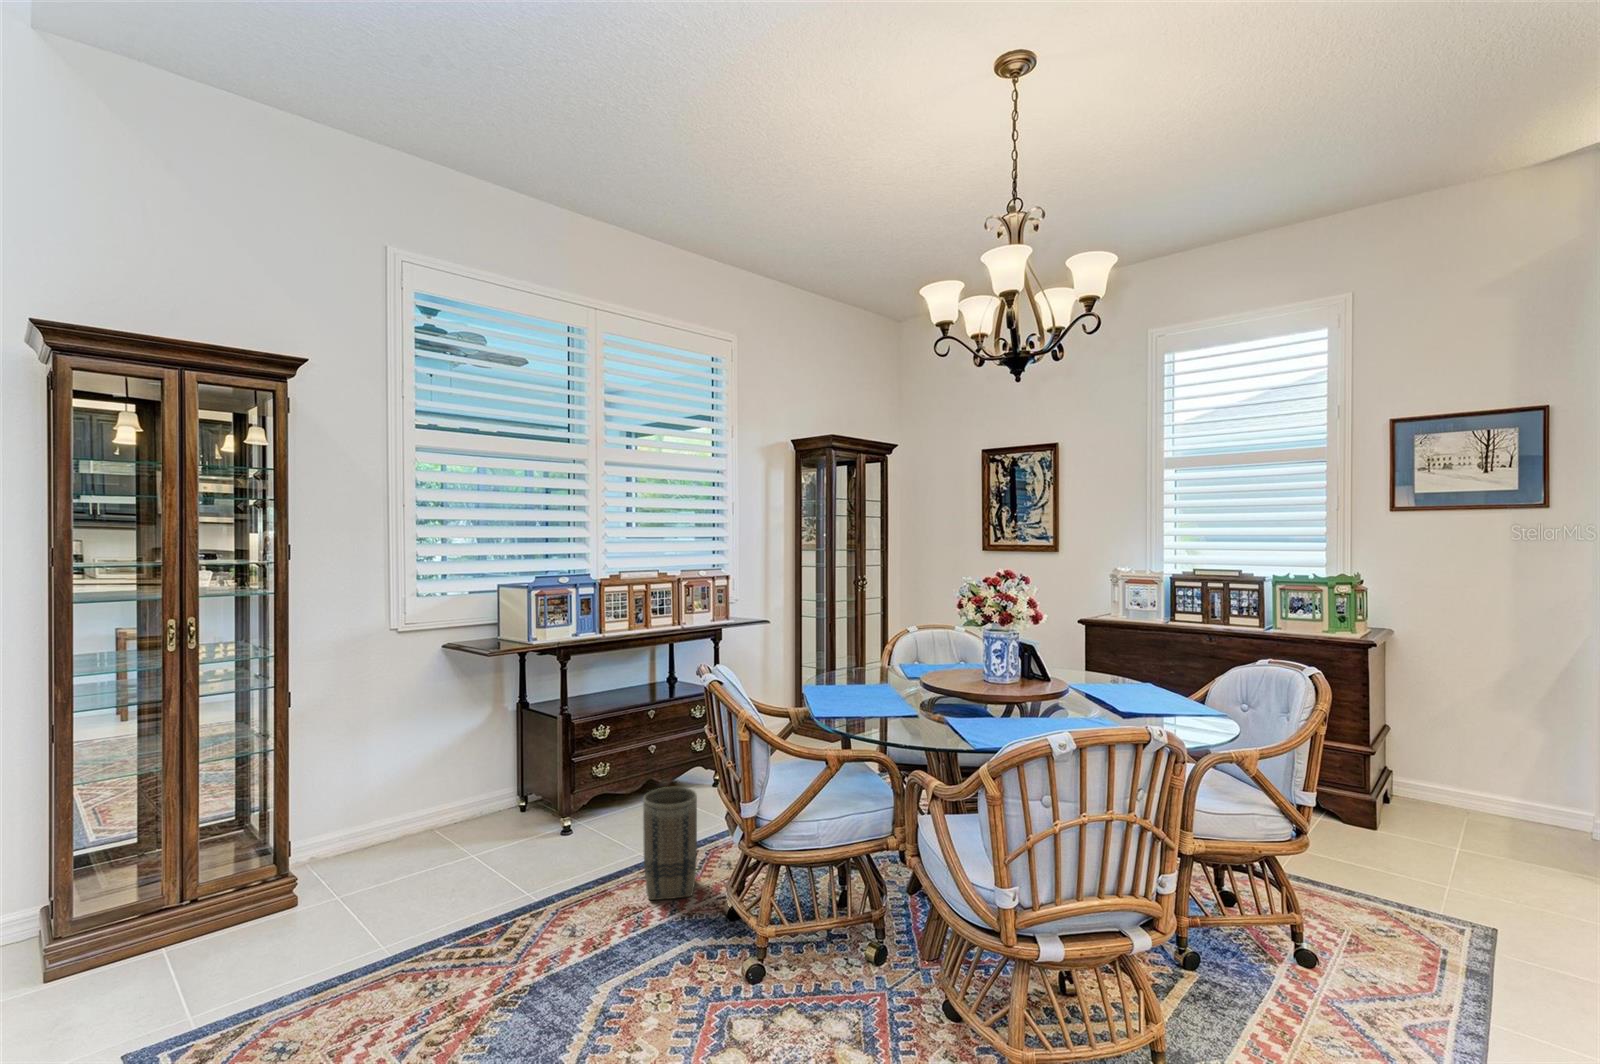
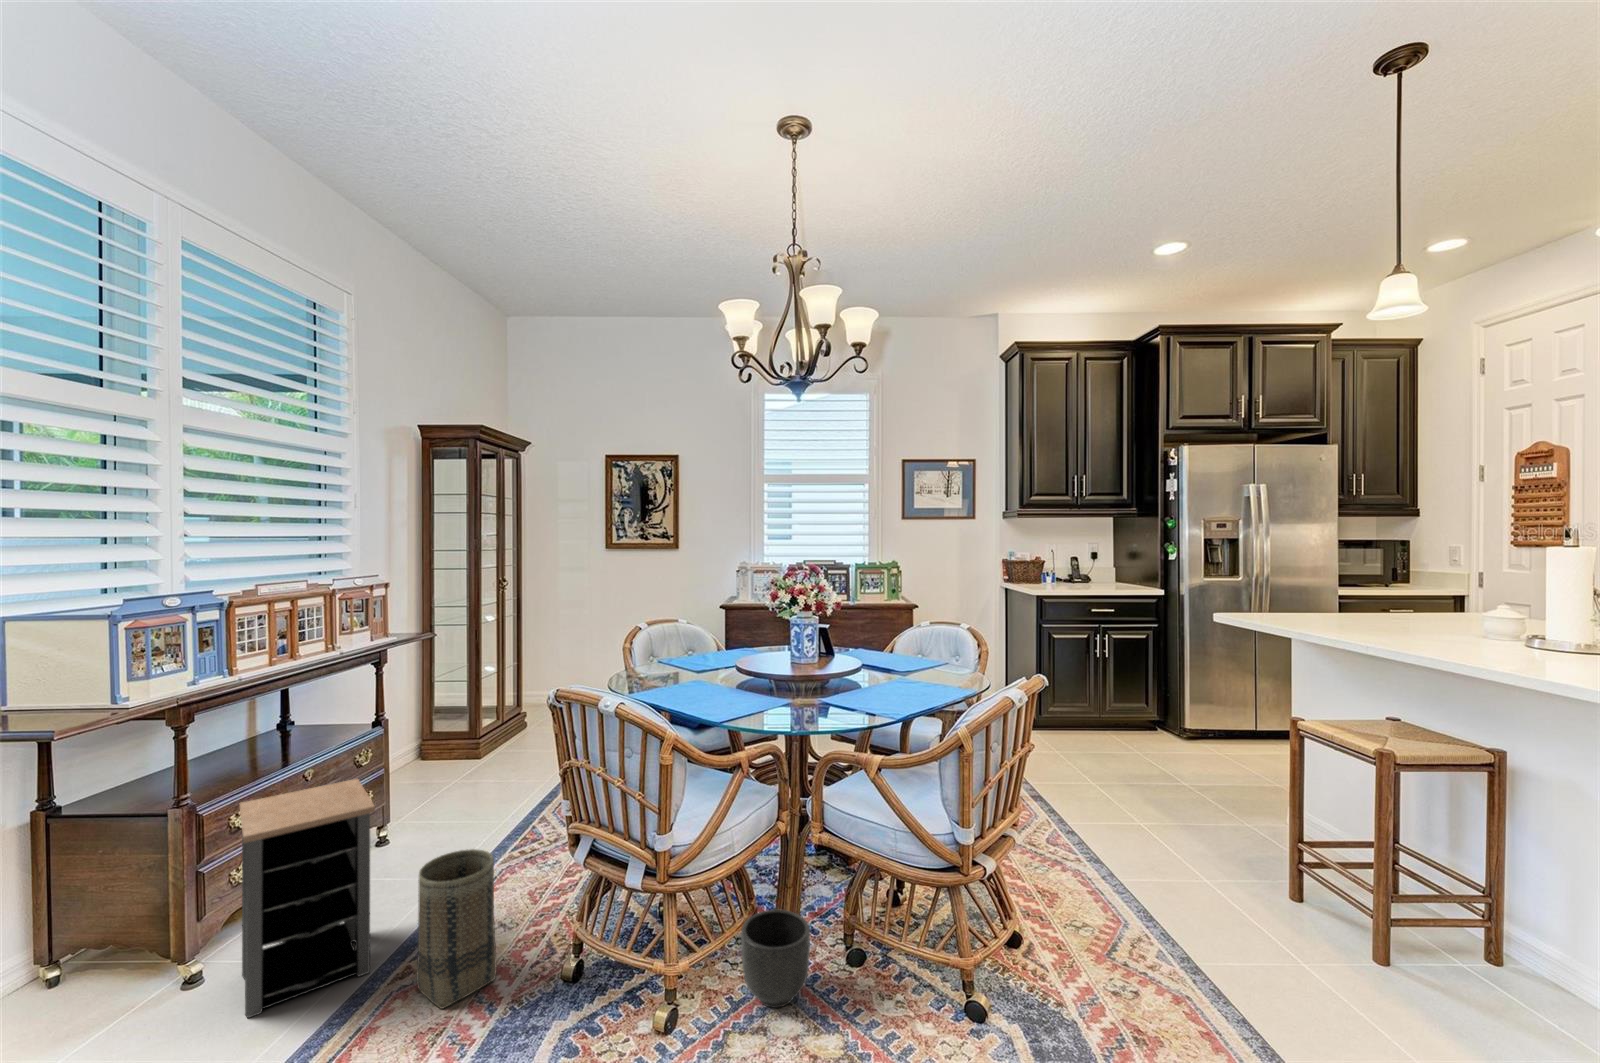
side table: none [565,719,656,862] -> present [240,779,375,1018]
planter: none [822,918,892,1013] -> present [741,910,810,1008]

